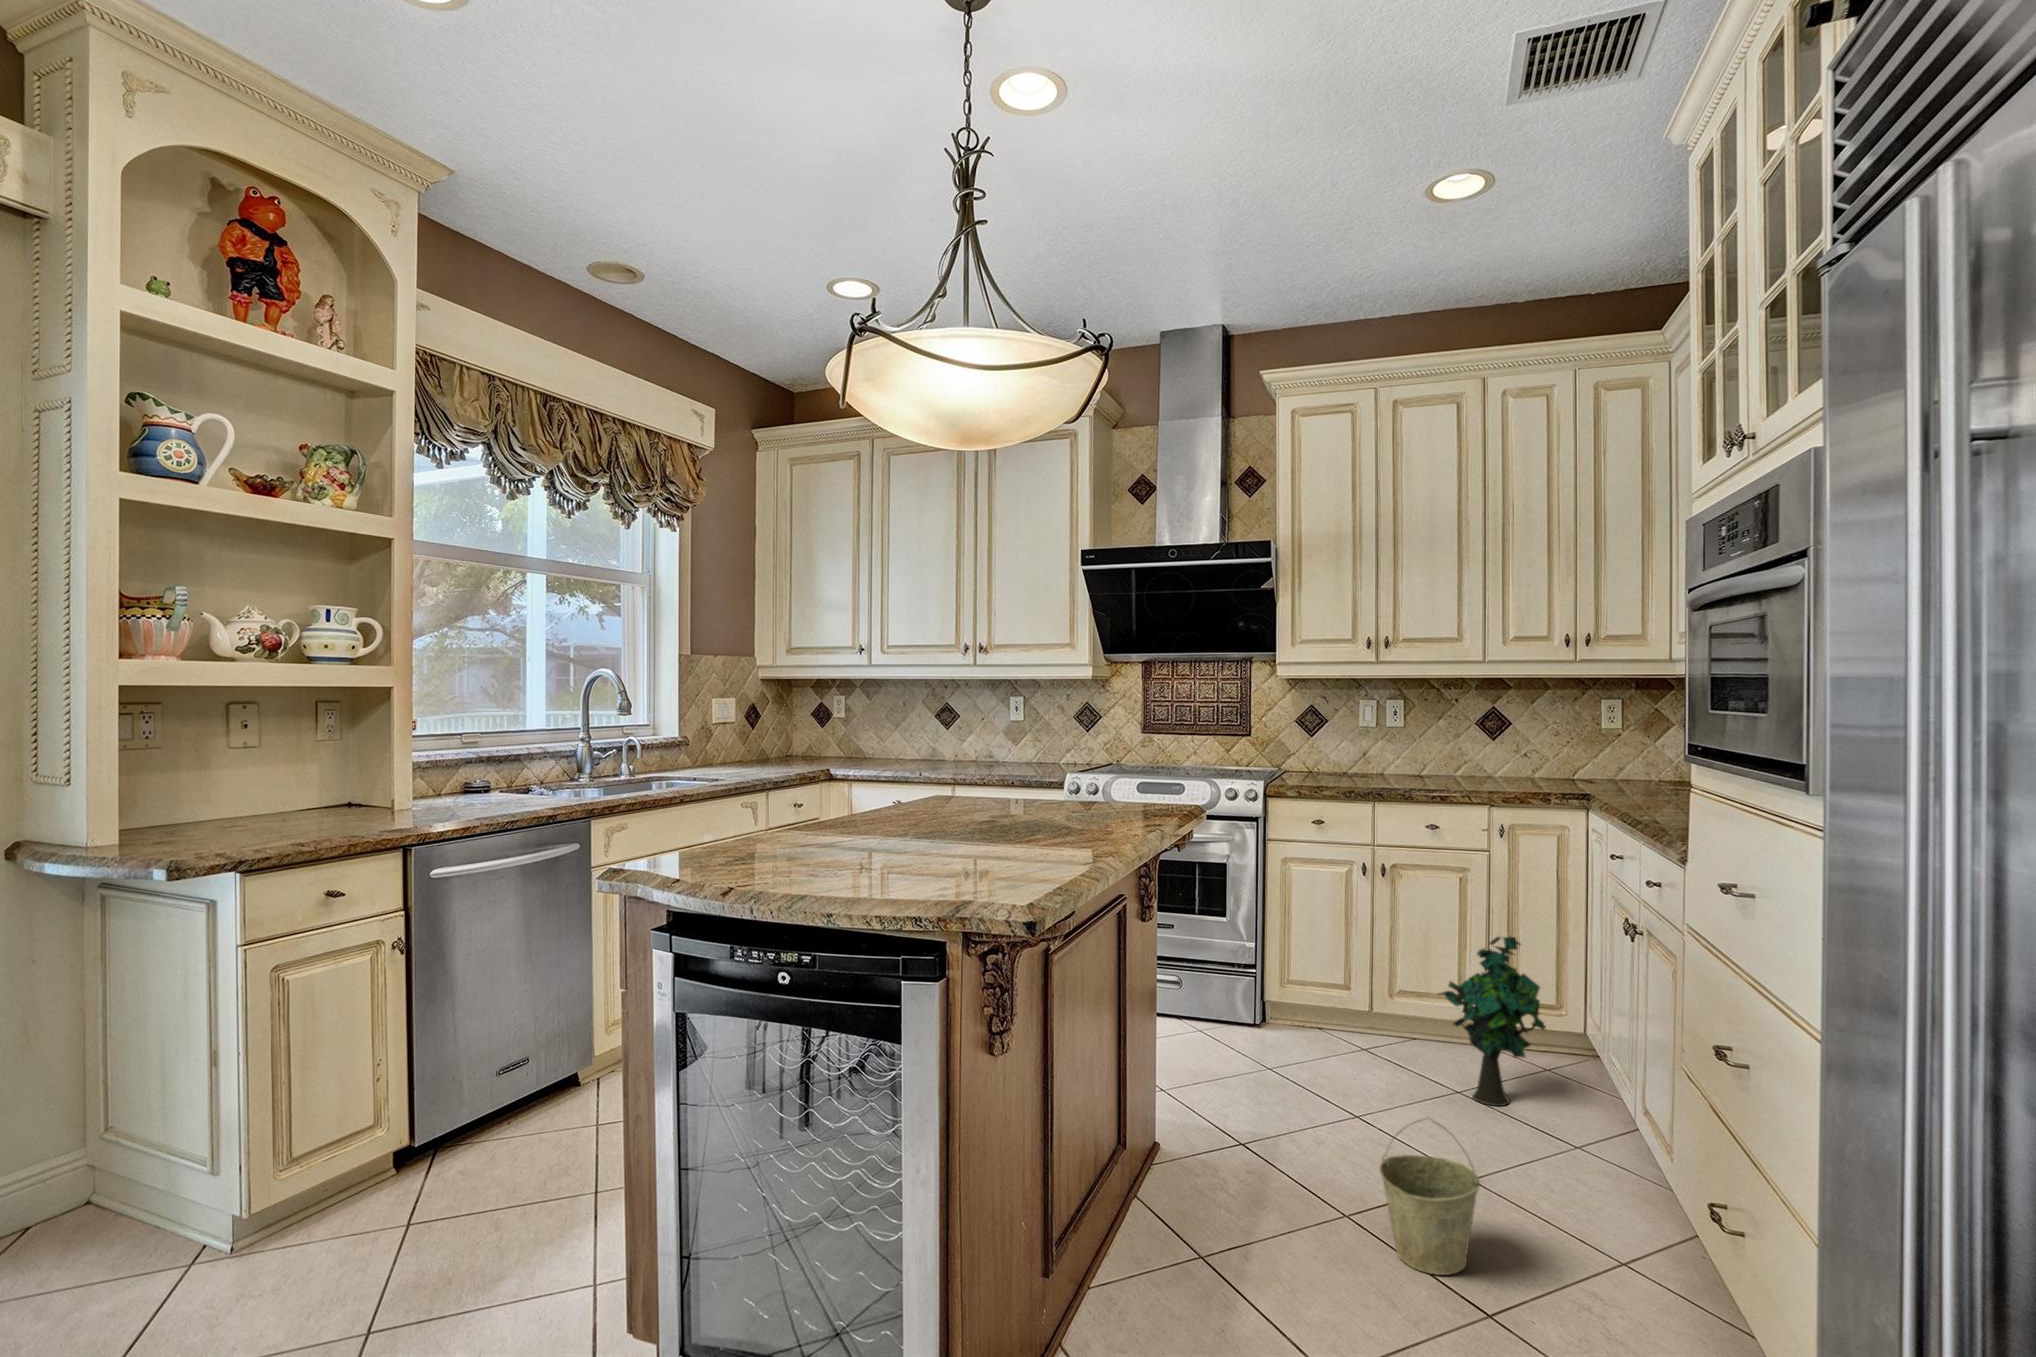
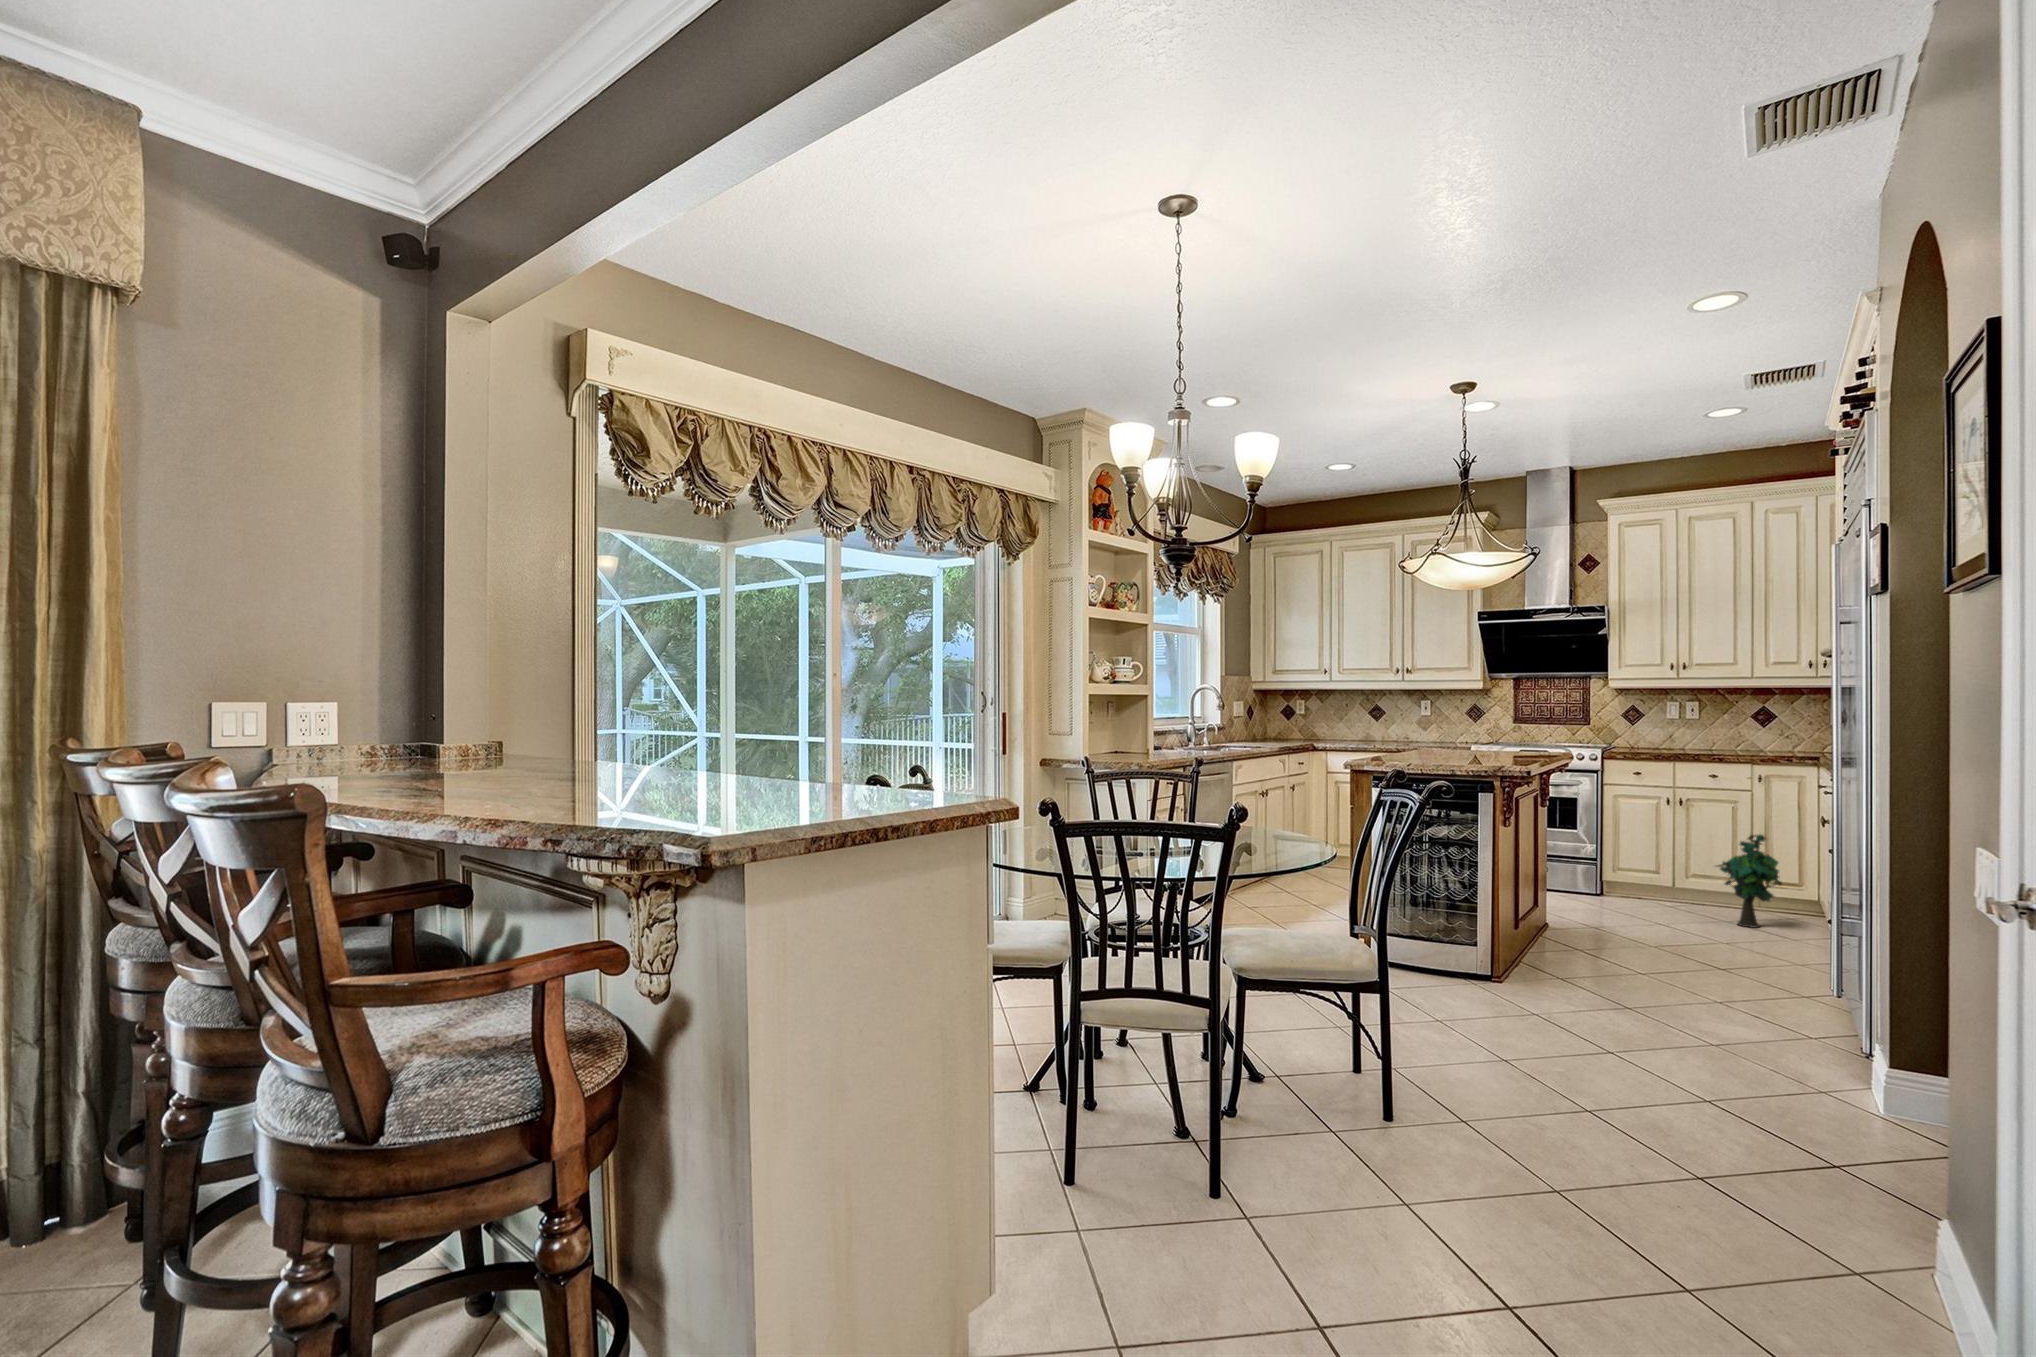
bucket: present [1379,1118,1480,1275] -> none [1668,895,1720,962]

